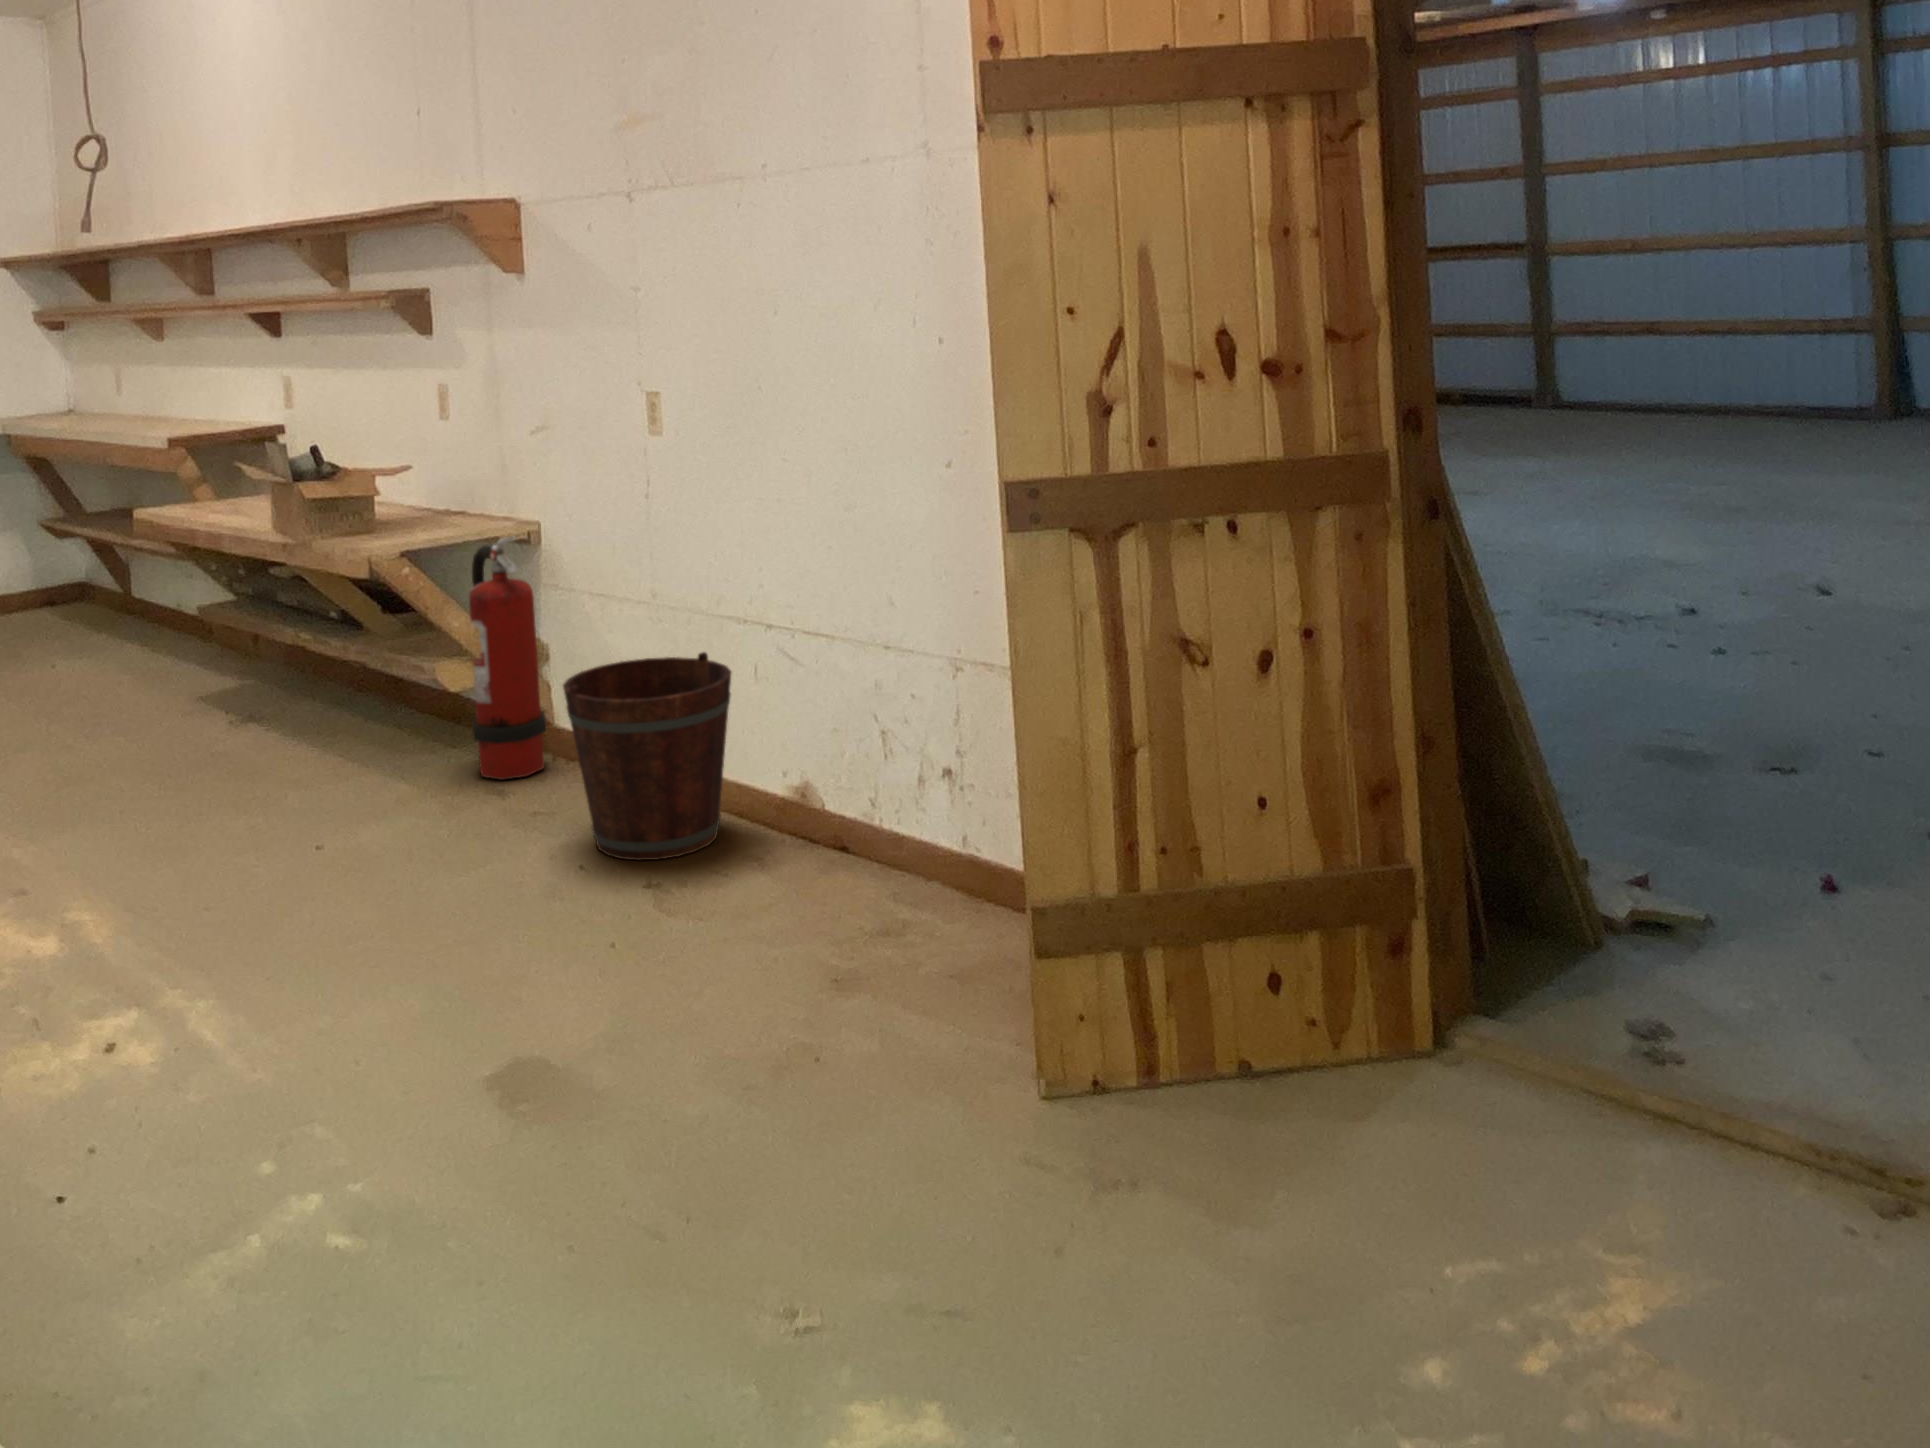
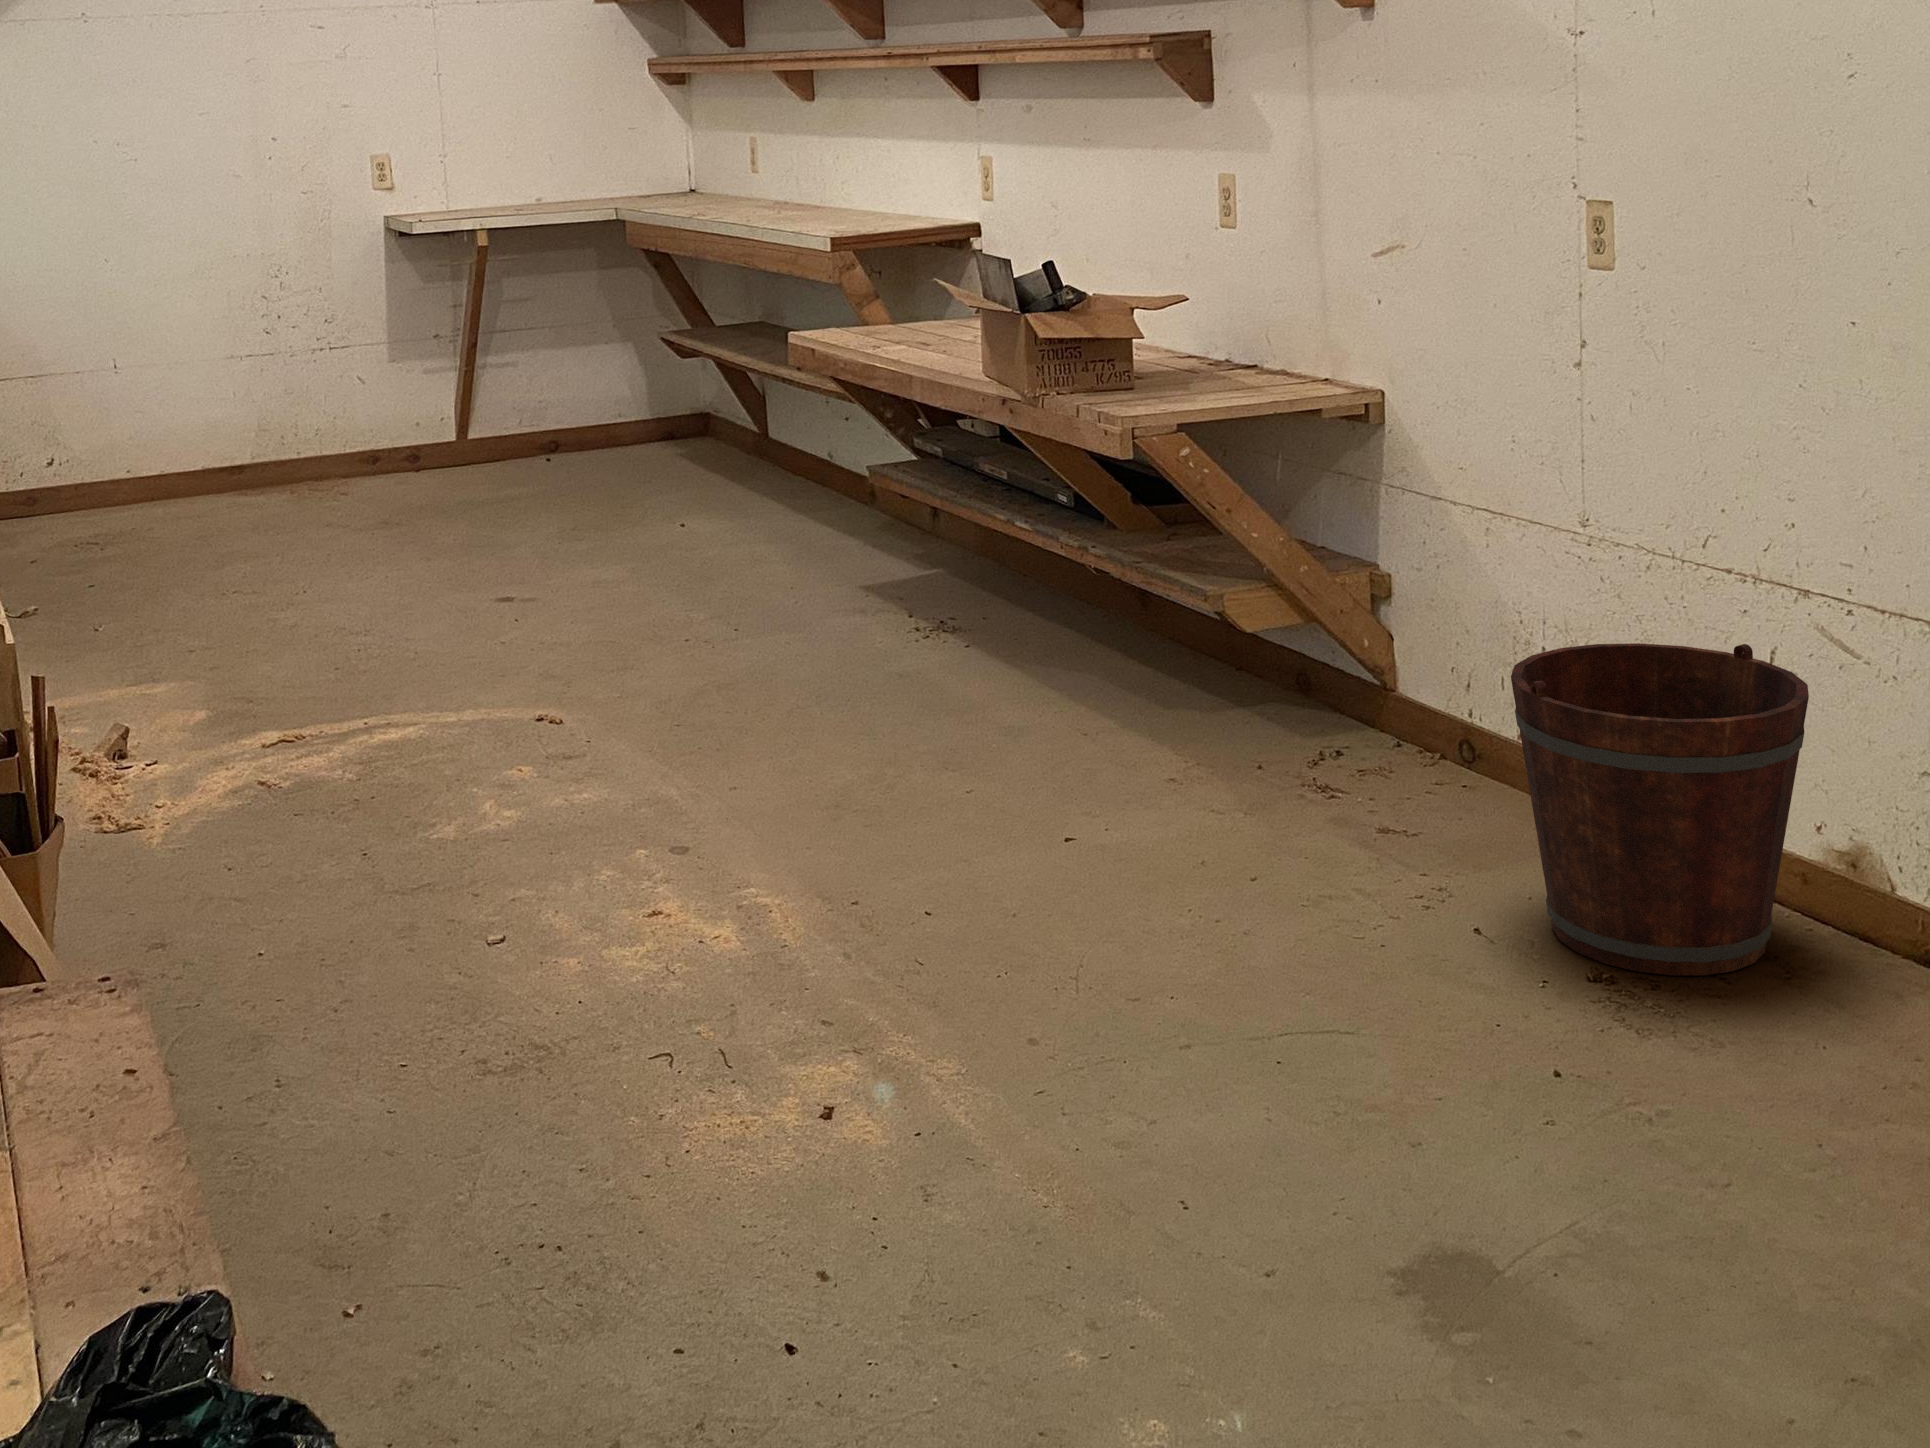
fire extinguisher: present [469,537,546,780] -> none [1317,428,1432,795]

